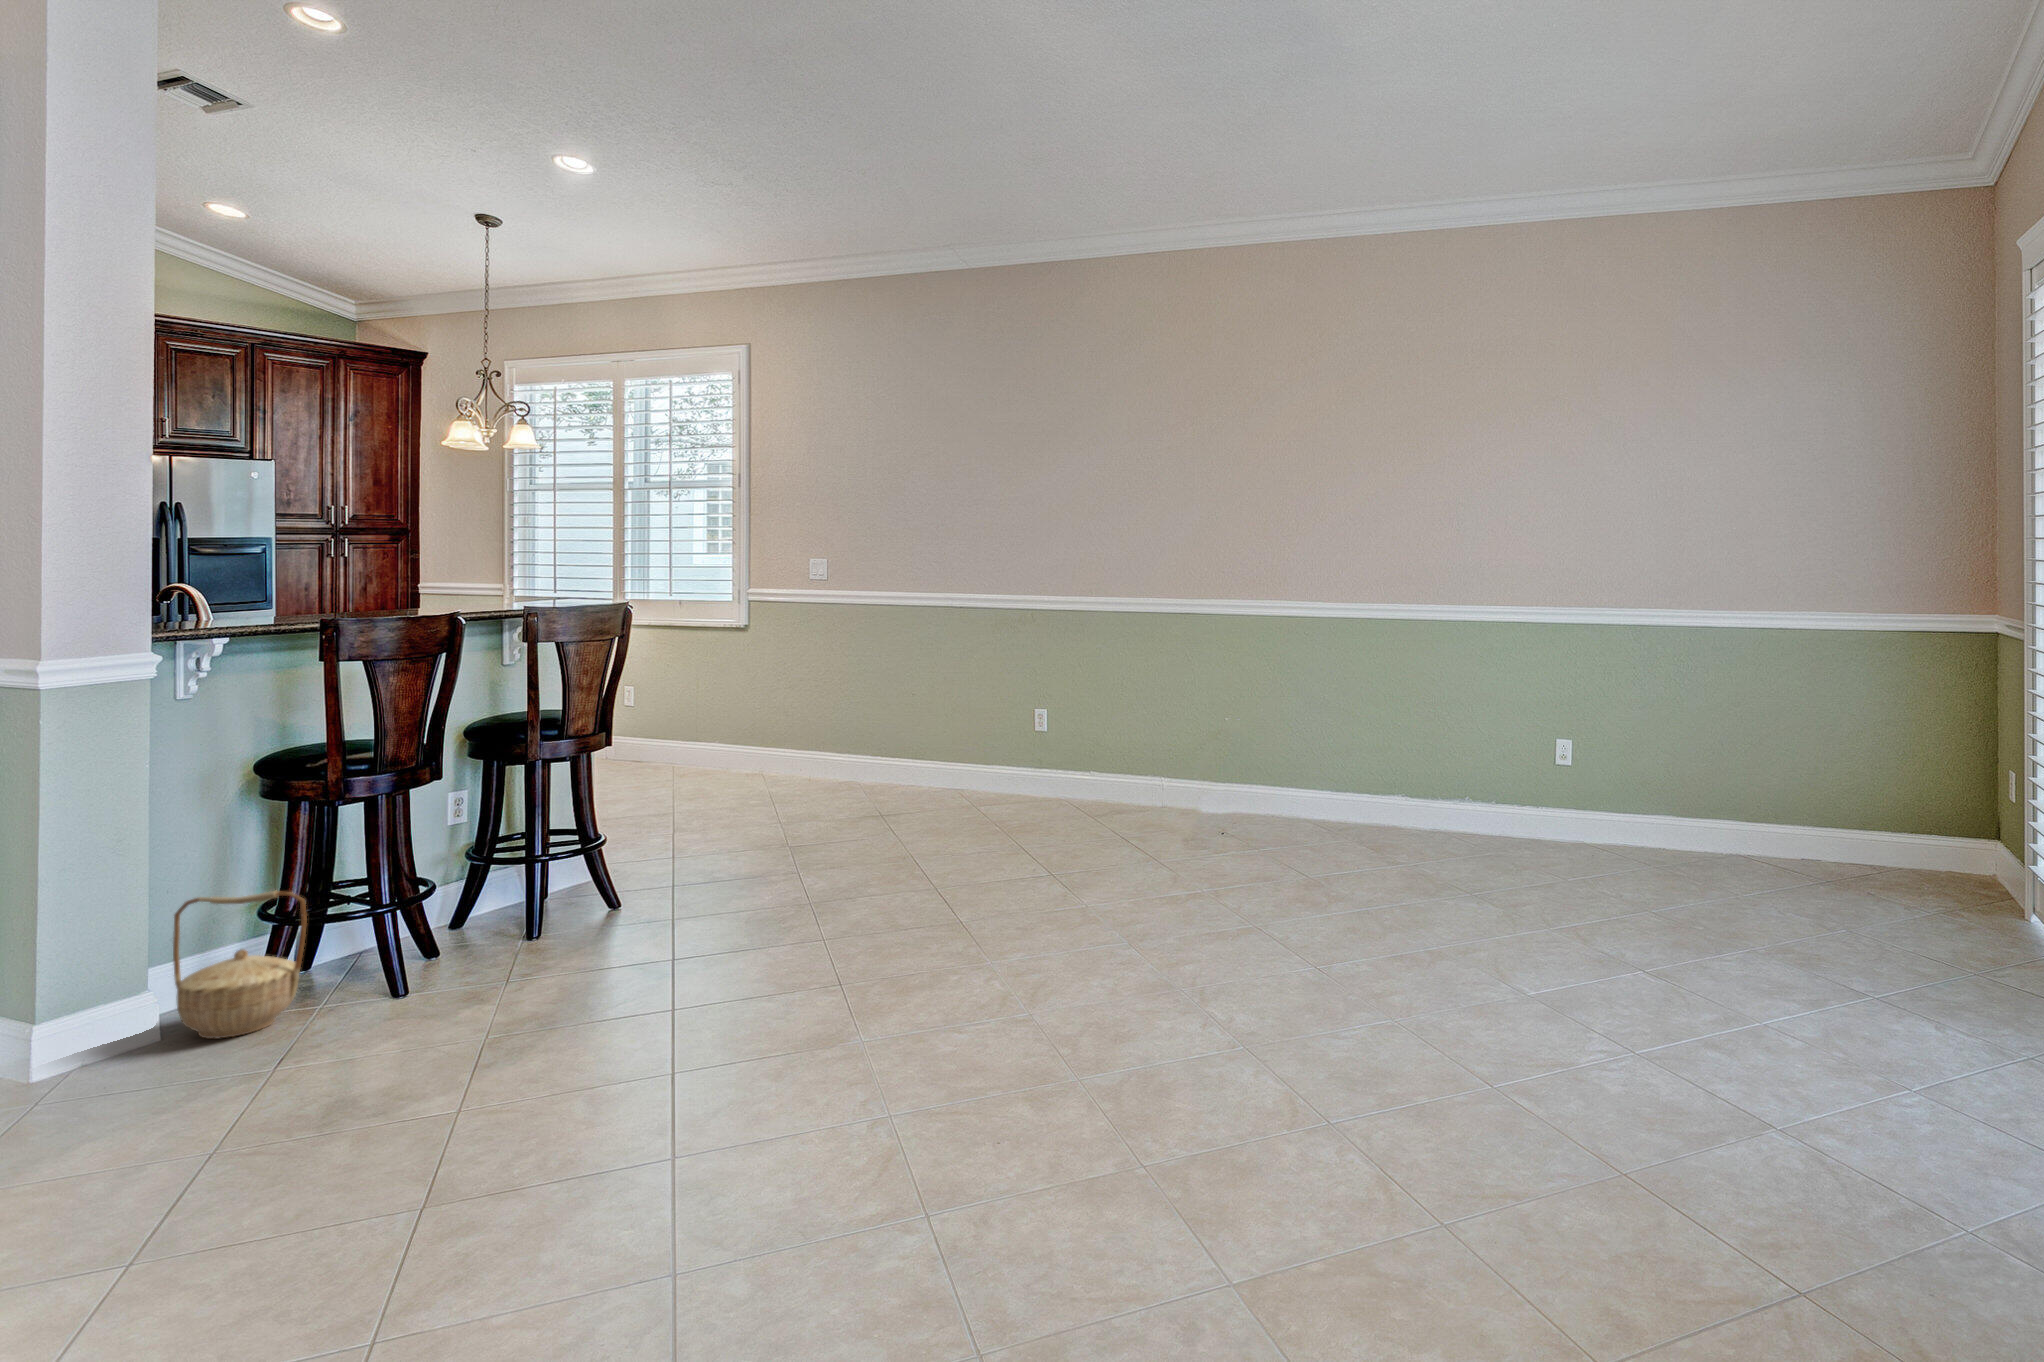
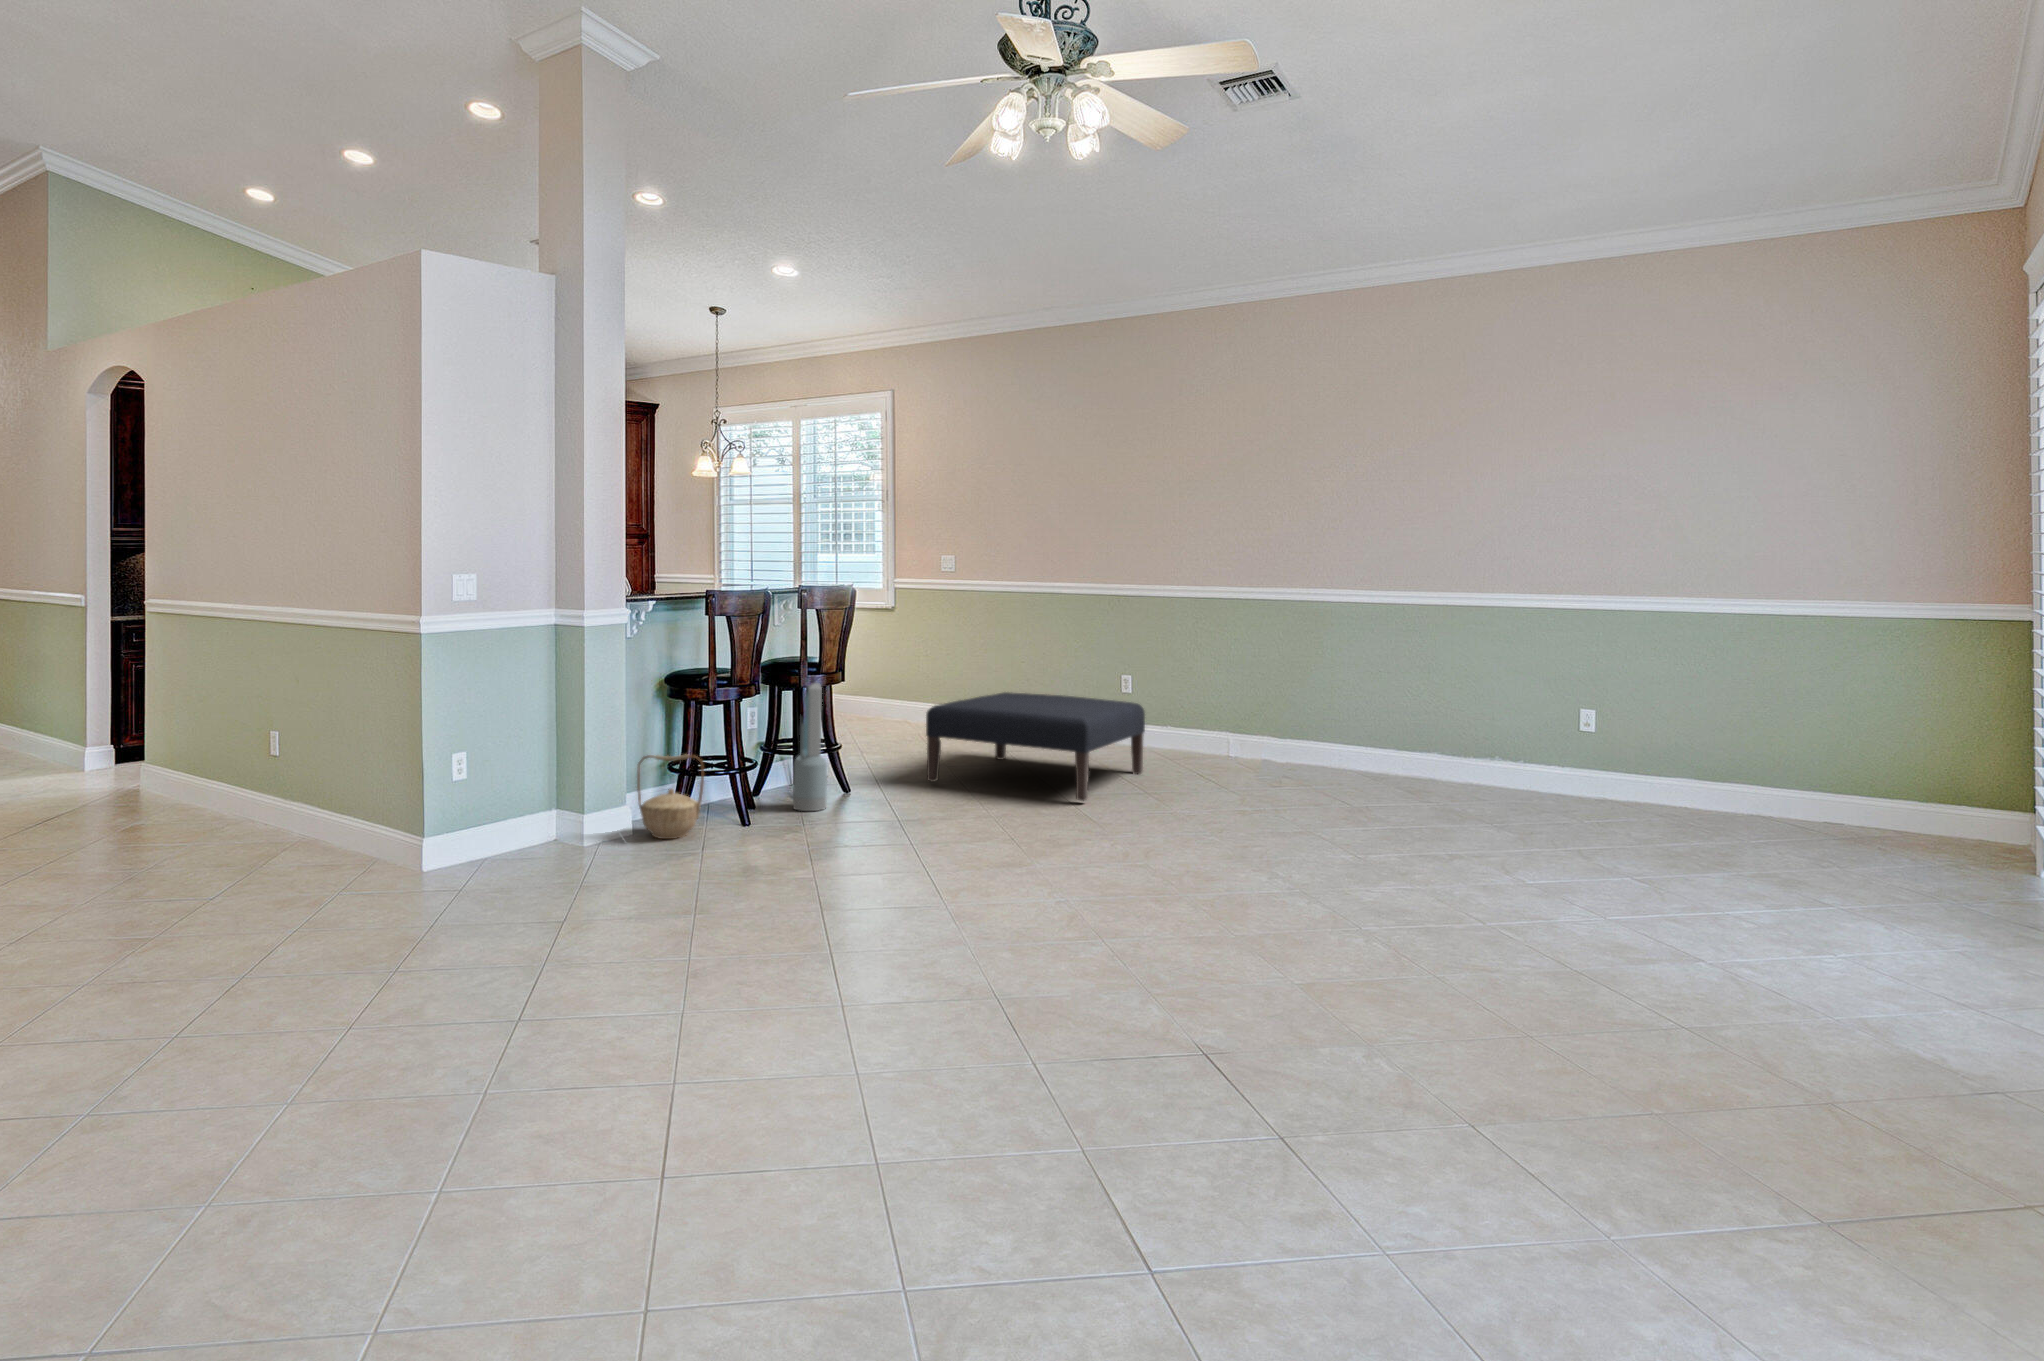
ottoman: none [747,742,1057,893] -> present [926,692,1145,801]
air purifier: none [506,751,568,950] -> present [793,683,827,811]

